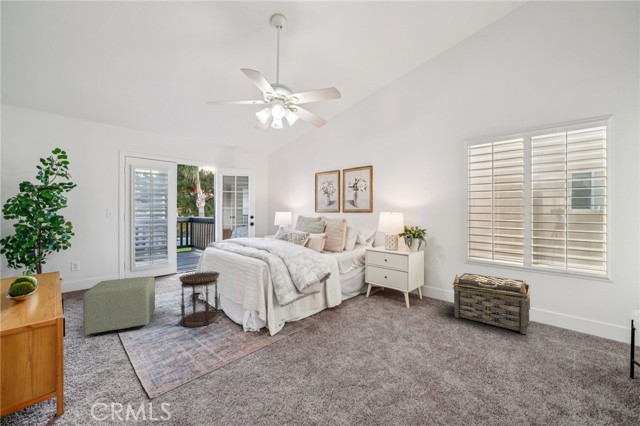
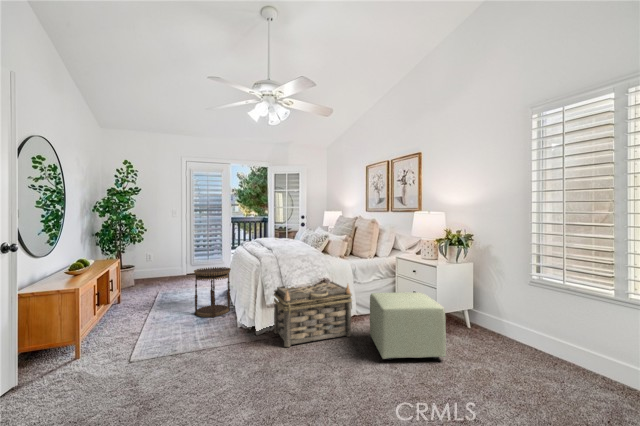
basket: present [453,273,530,334] -> present [274,282,352,347]
ottoman: present [83,276,155,335] -> present [370,292,446,360]

